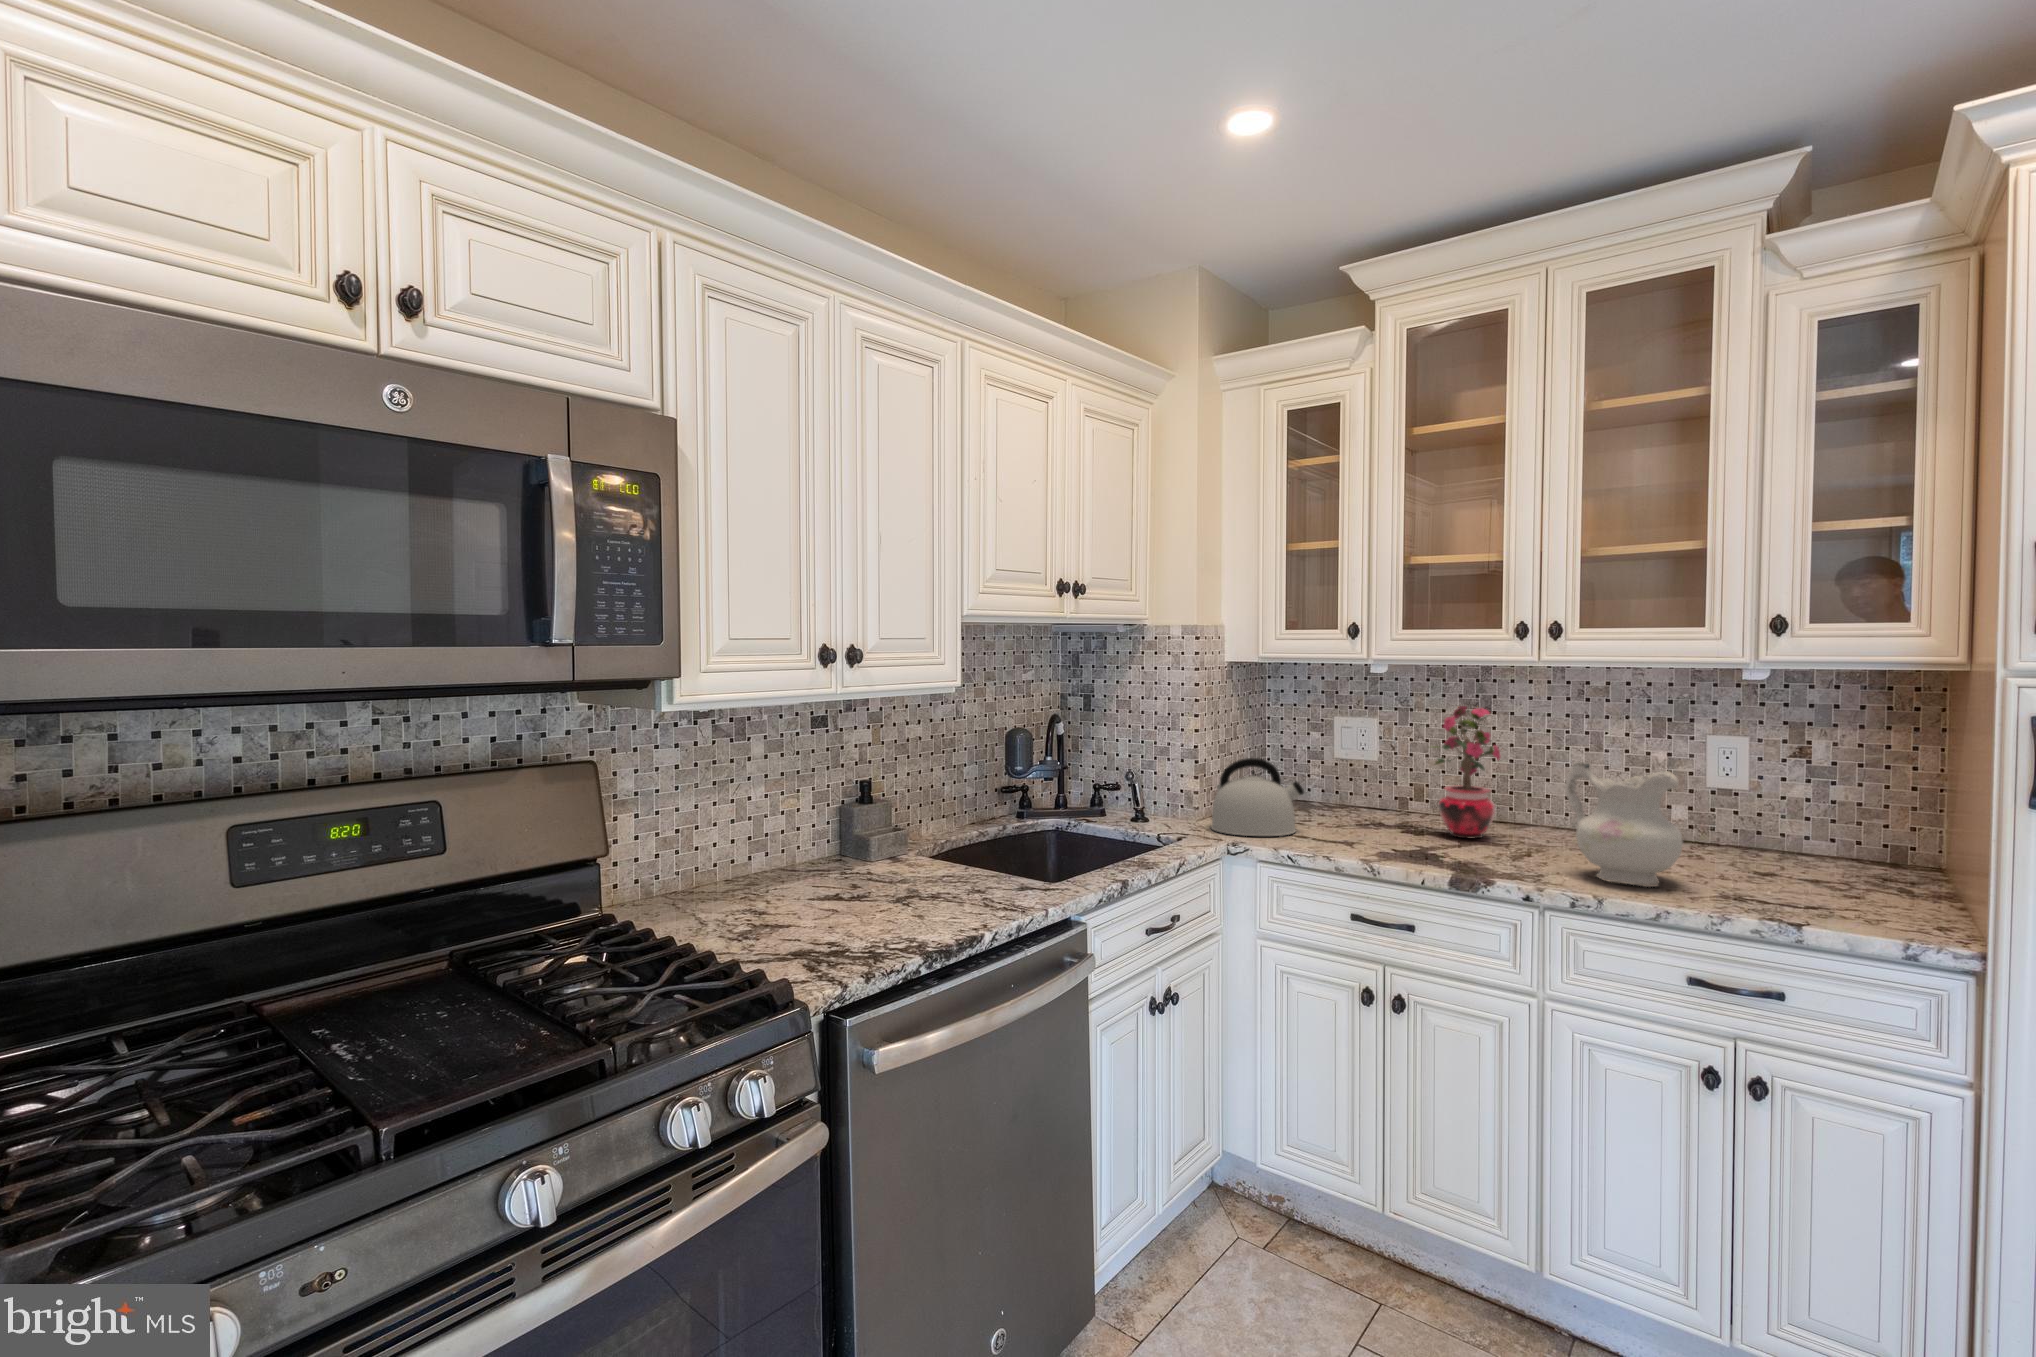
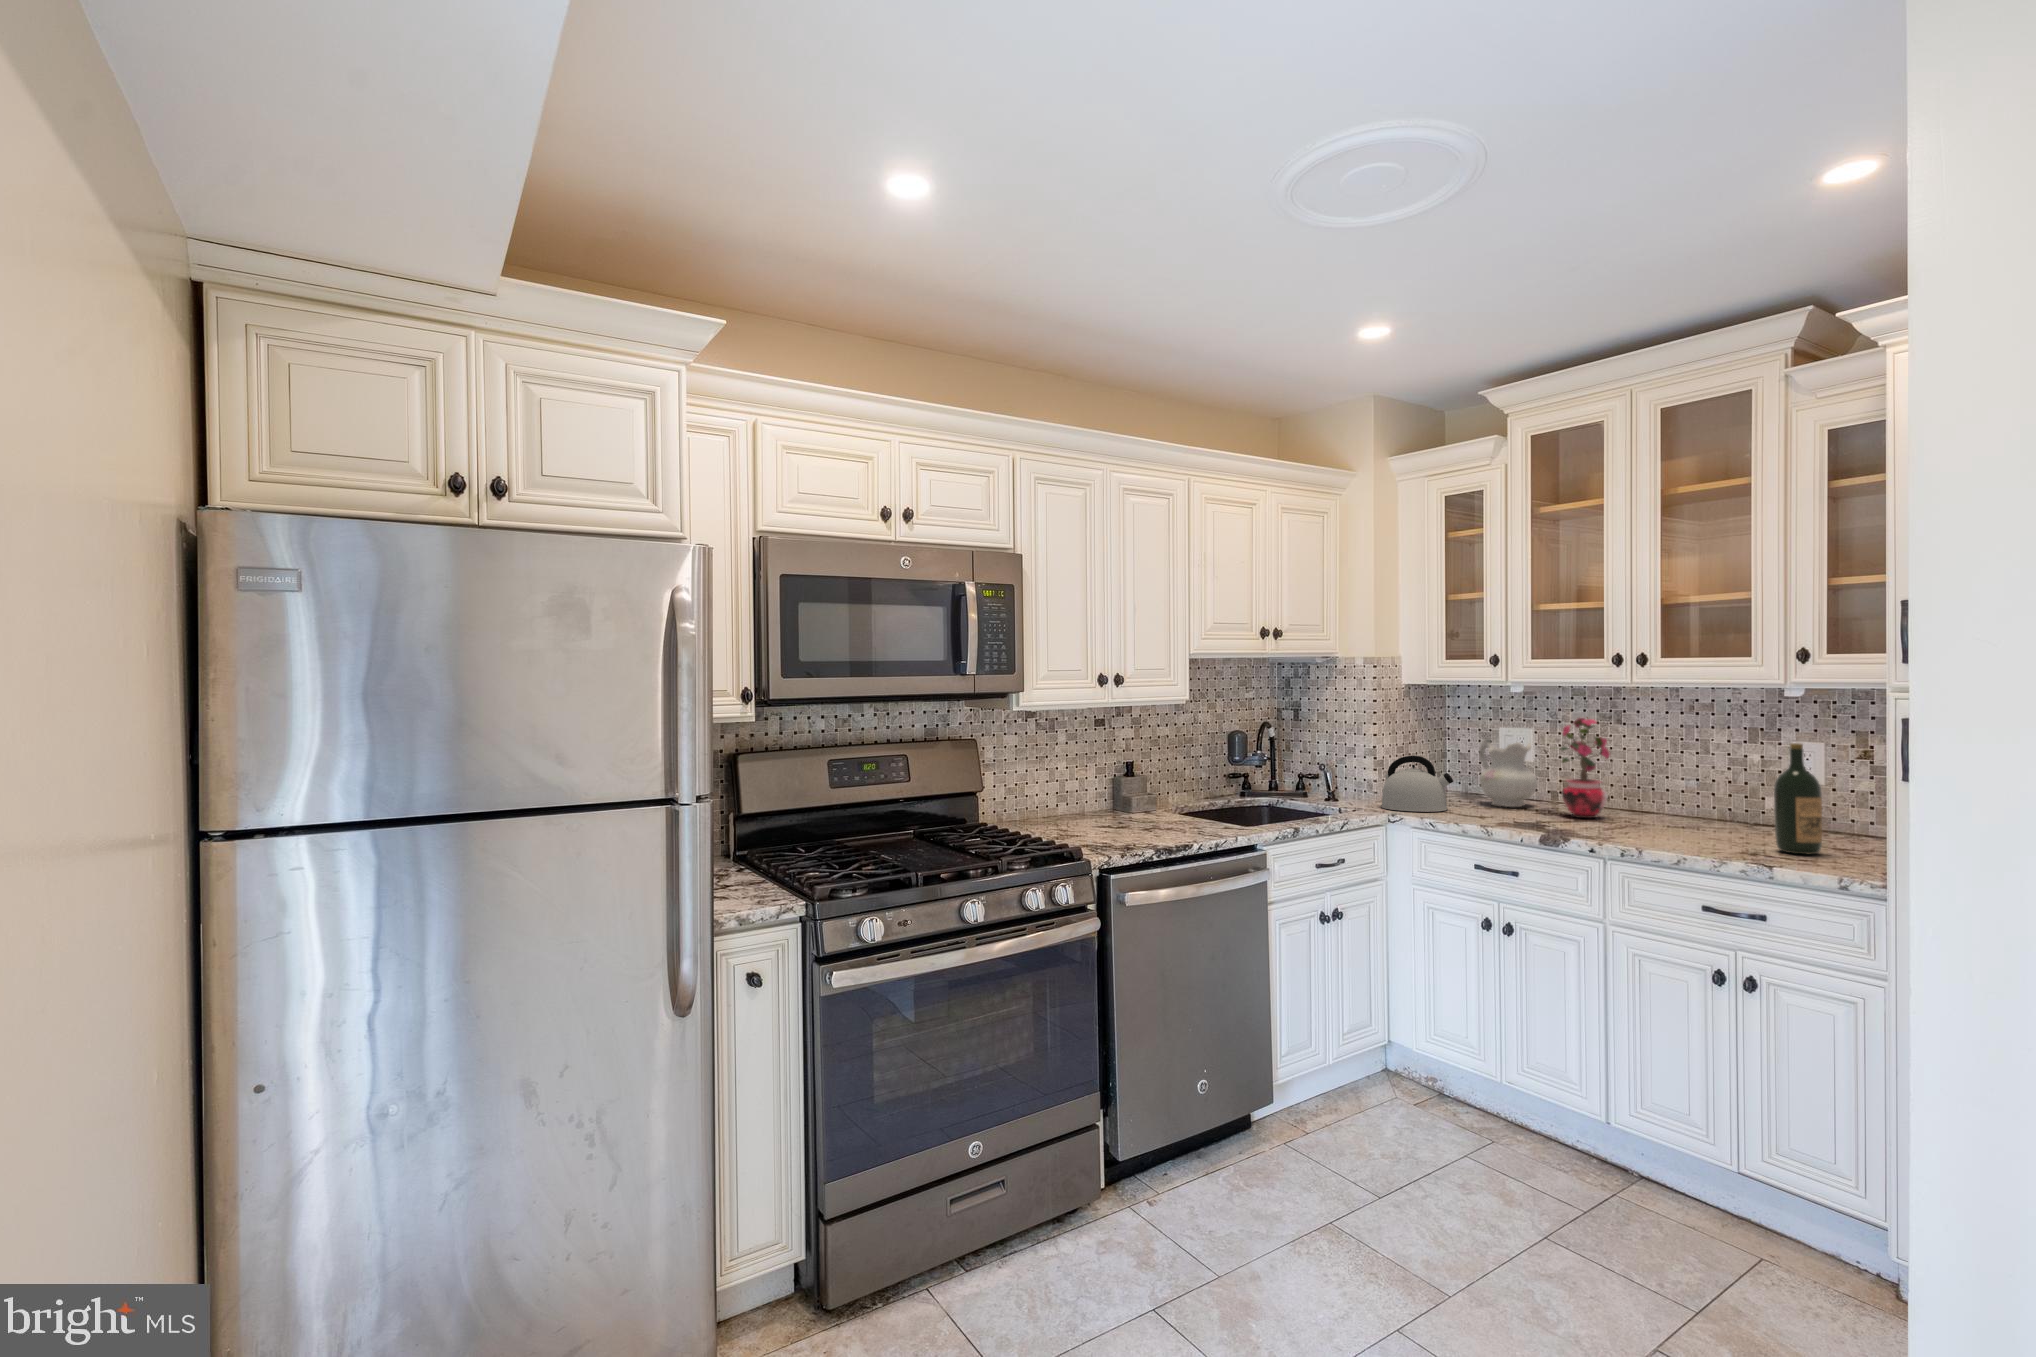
wine bottle: none [1754,745,1818,896] -> present [1774,743,1822,855]
ceramic pitcher: present [1565,762,1683,887] -> present [1479,739,1537,807]

